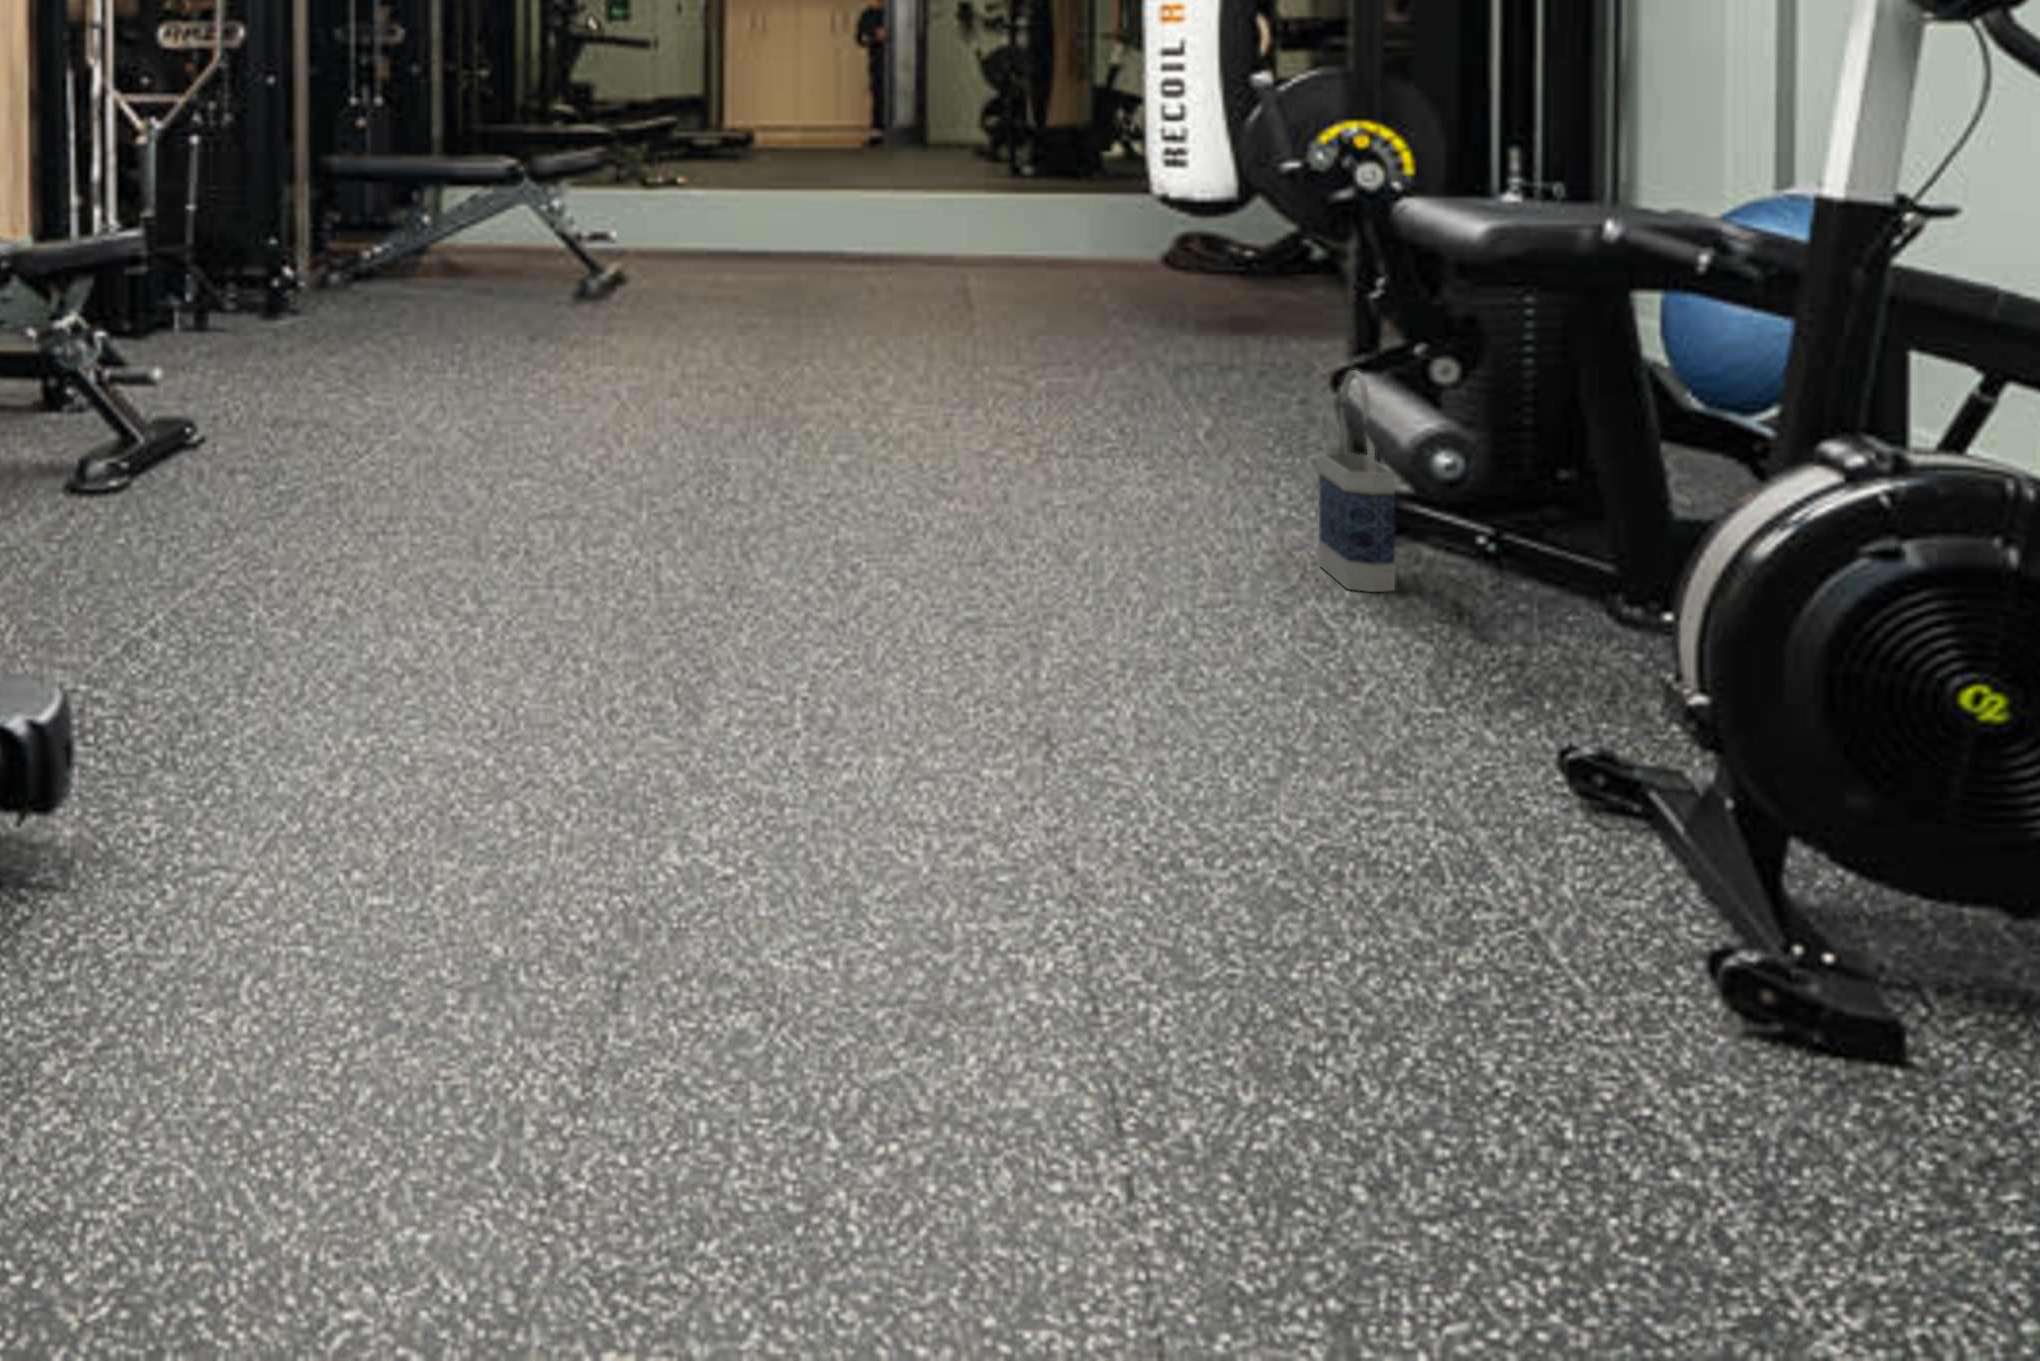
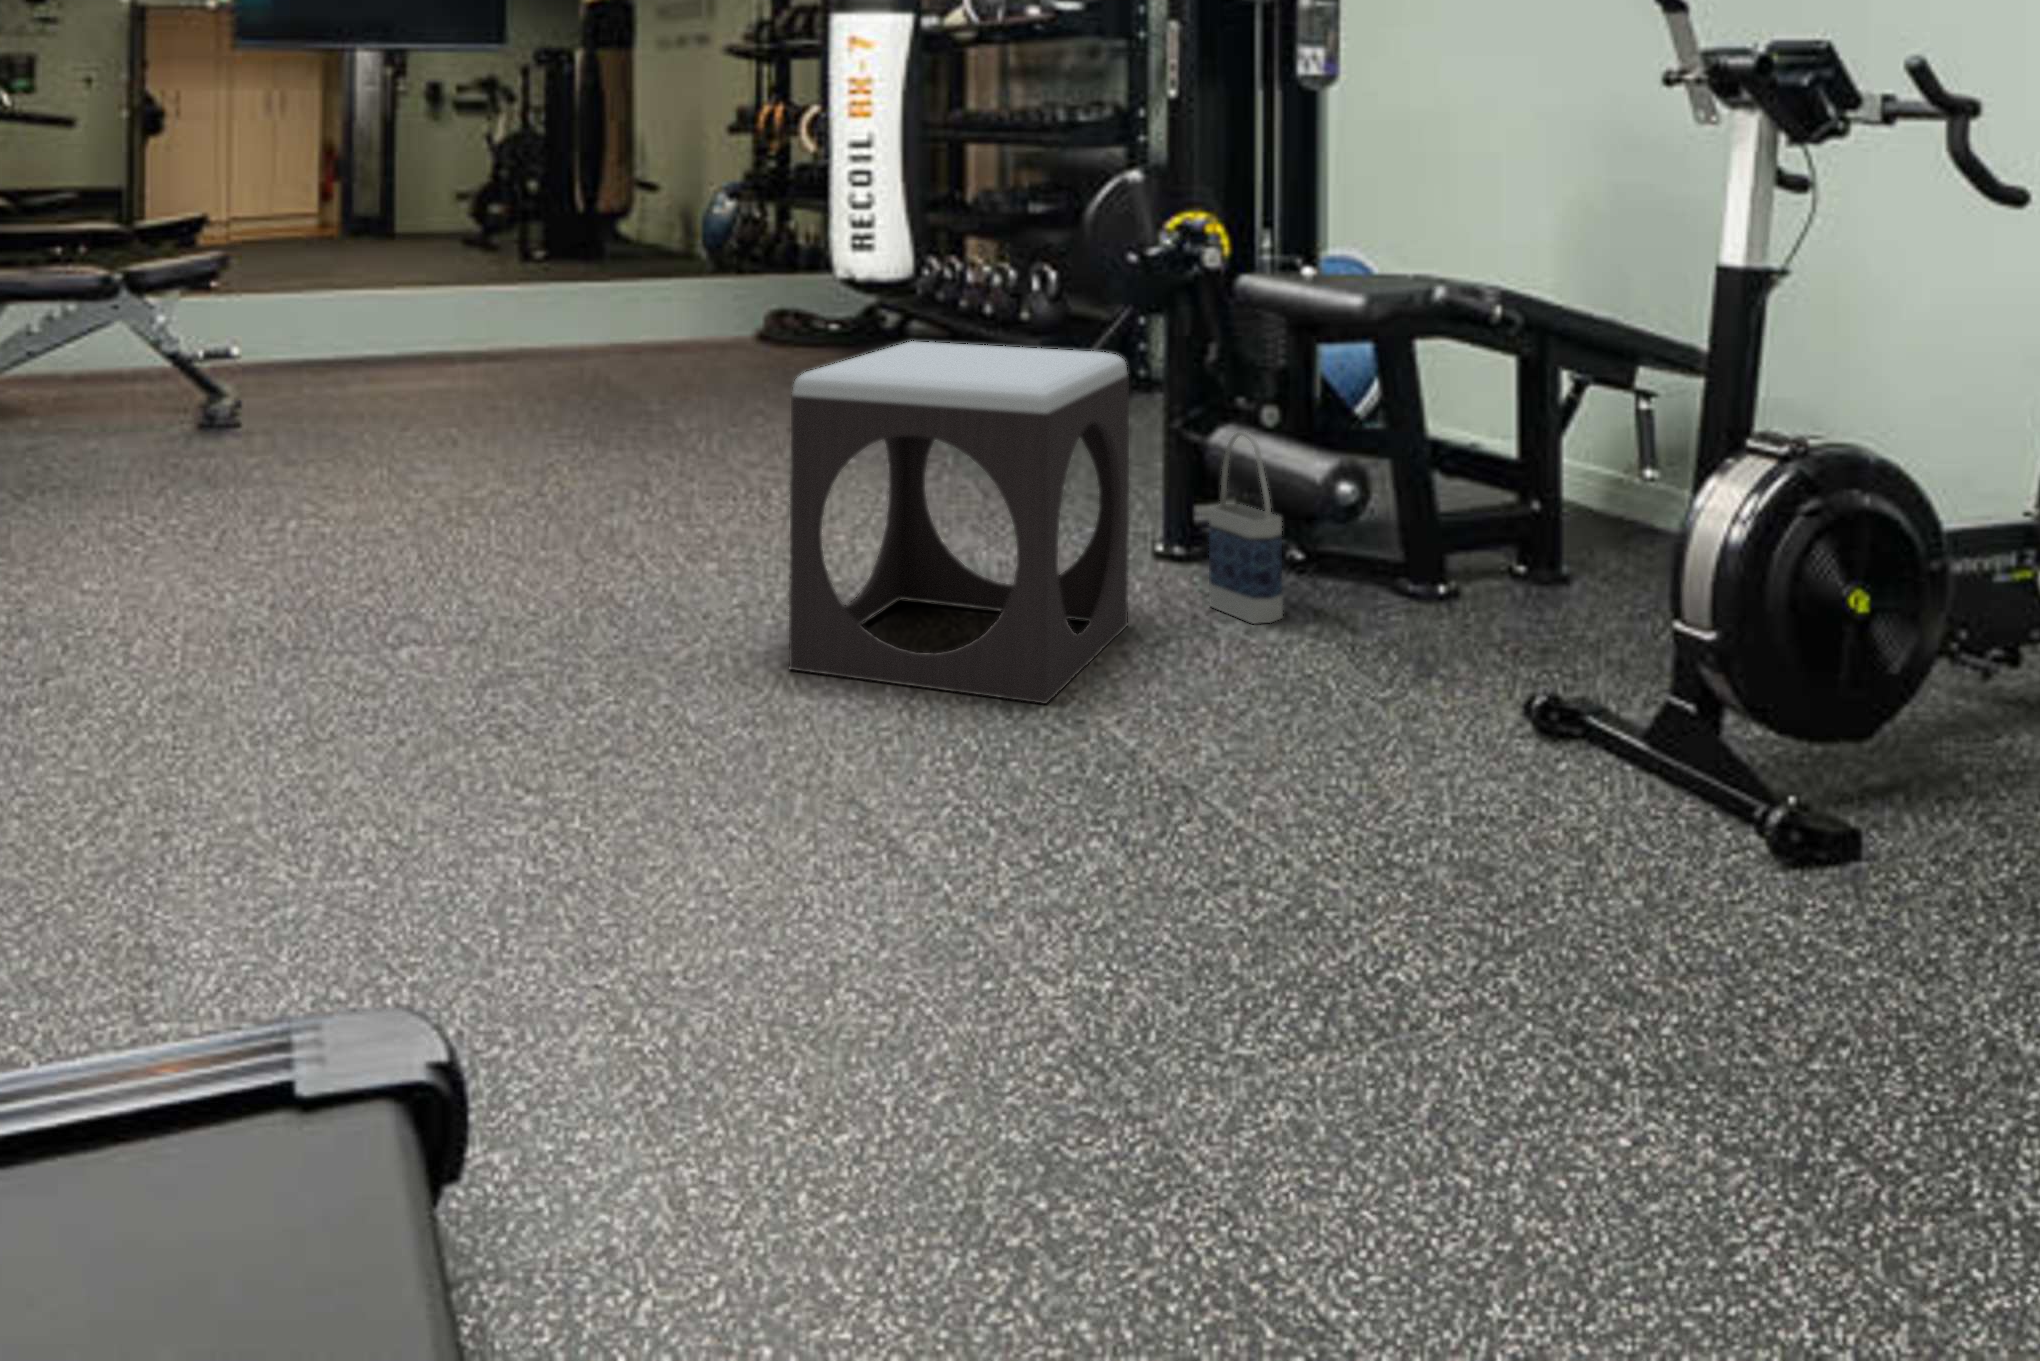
footstool: none [799,243,1195,611] -> present [789,341,1129,704]

